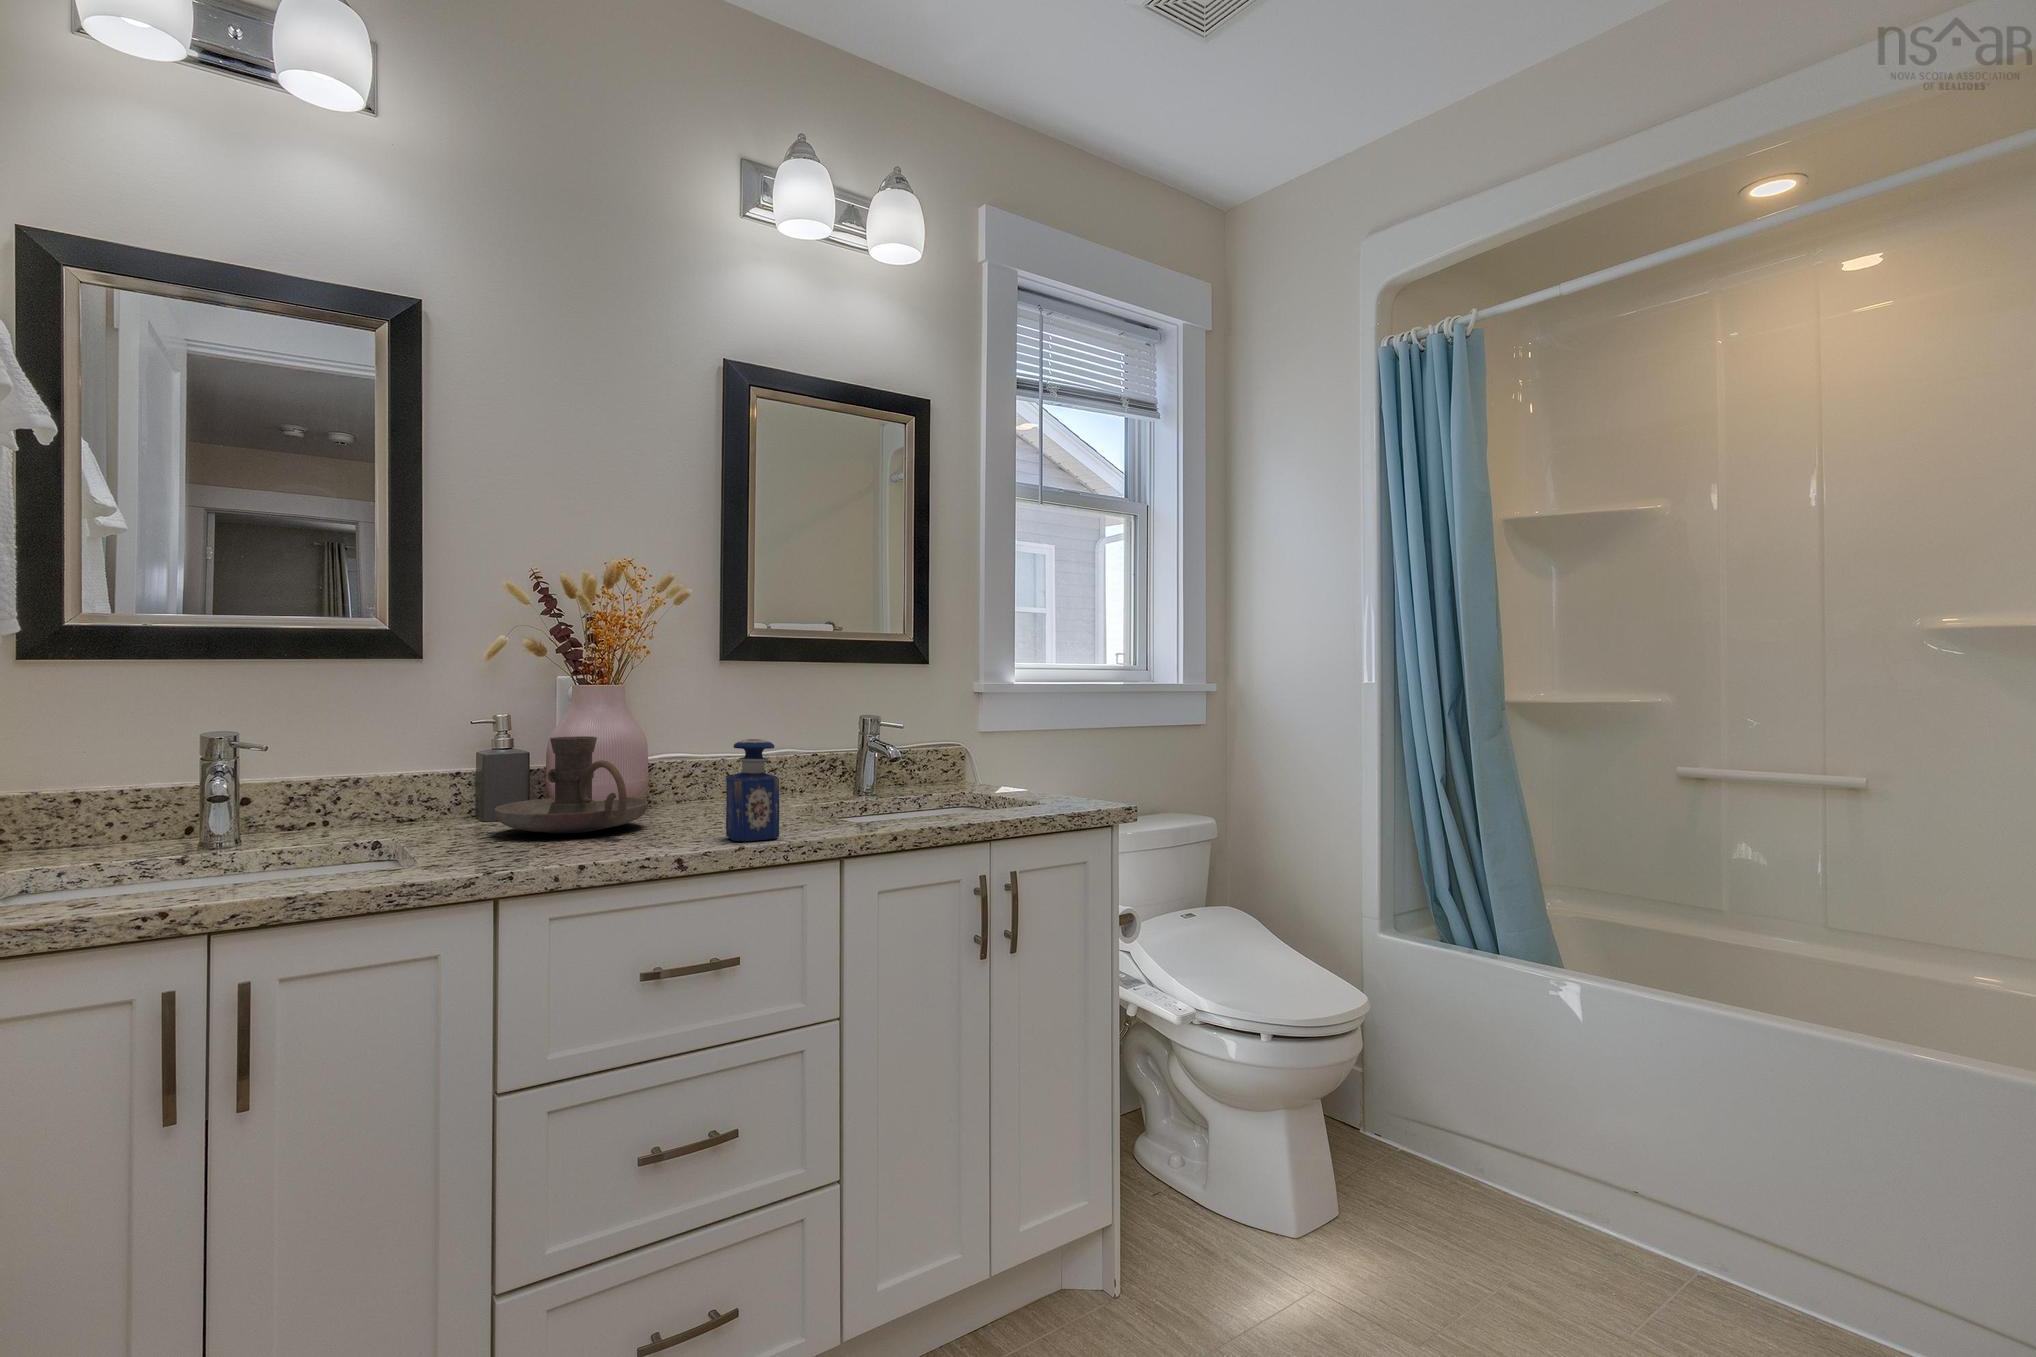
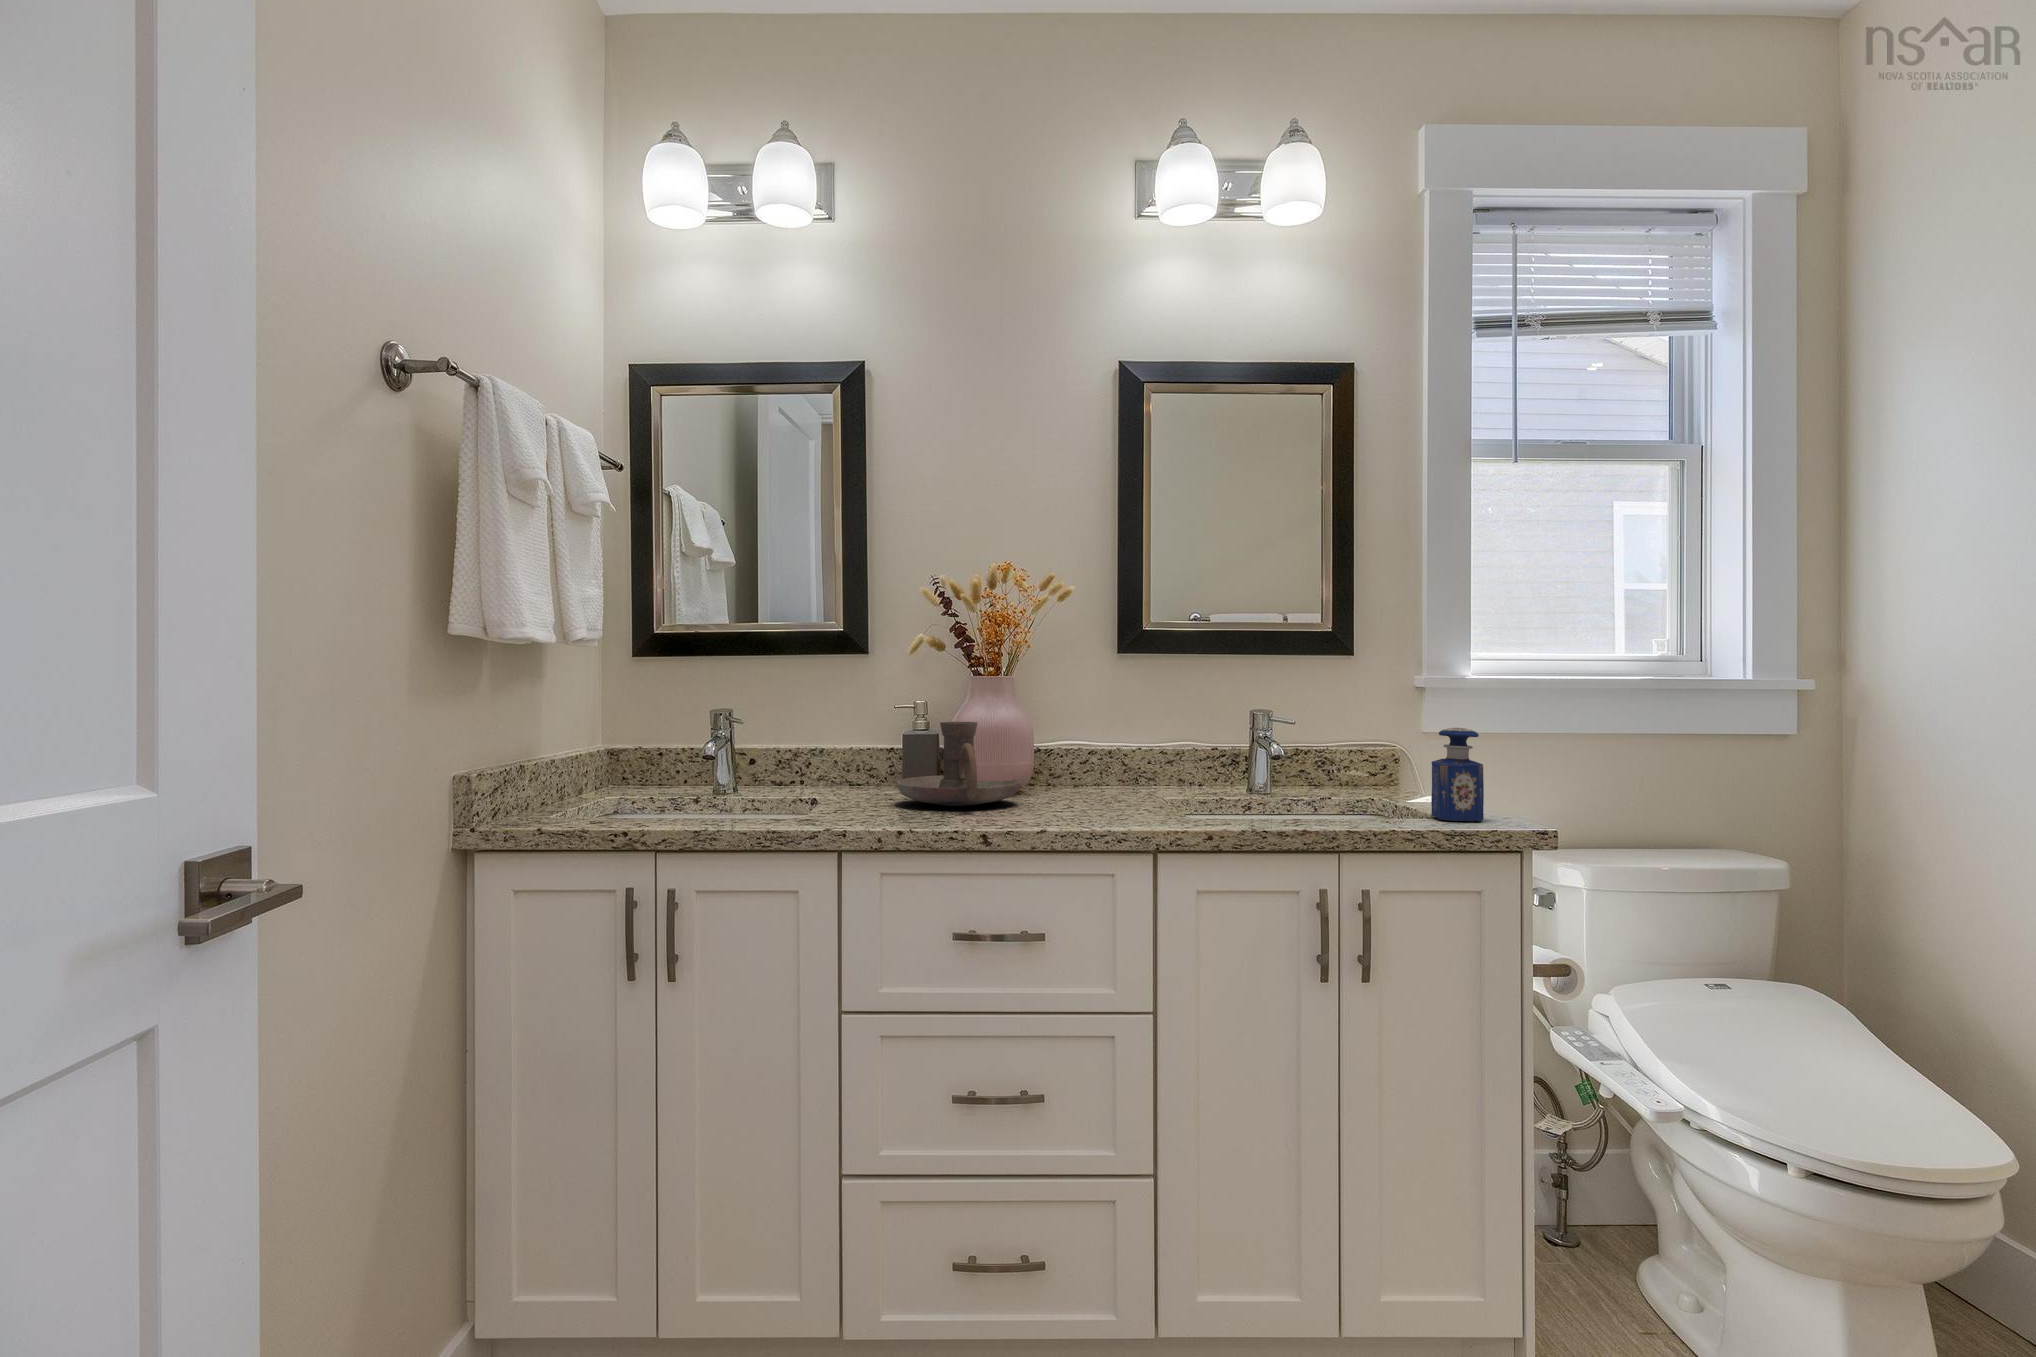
perfume bottle: present [726,739,779,841] -> present [1431,728,1484,821]

